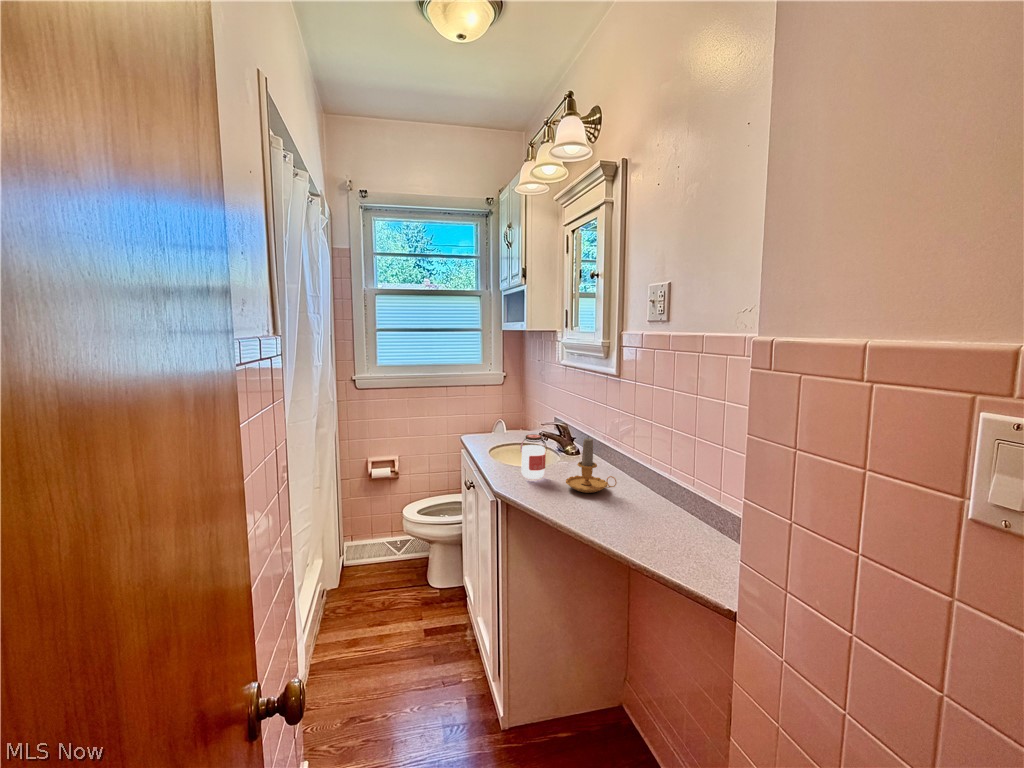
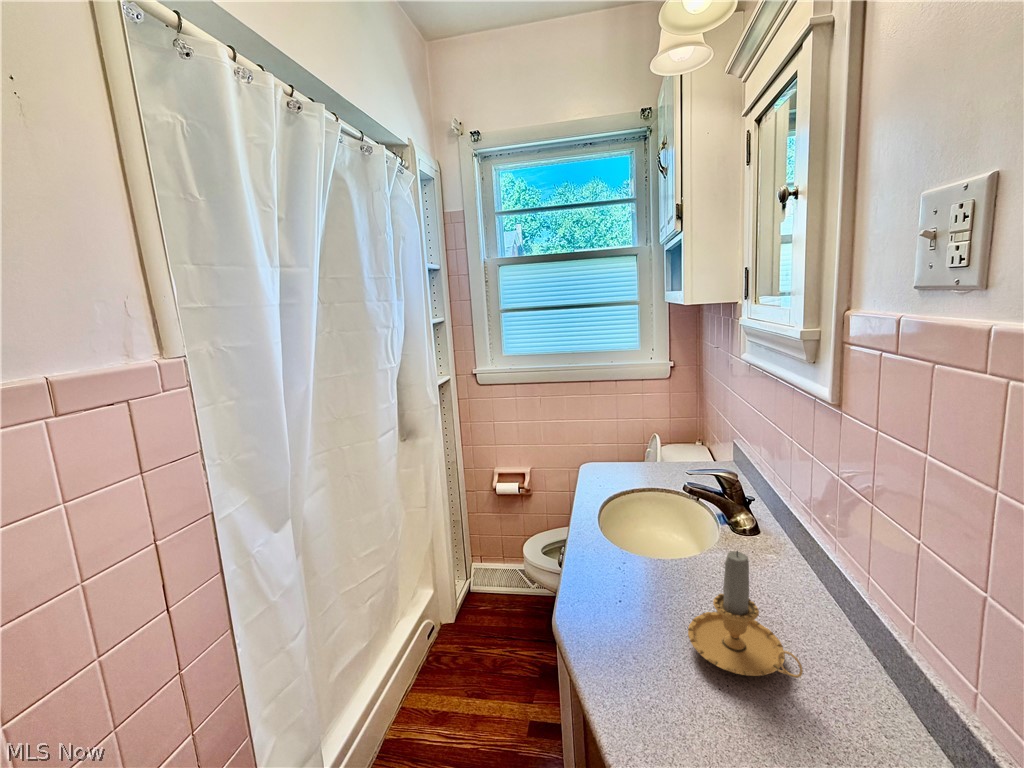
jar: present [521,434,546,479] -> none [616,510,664,597]

